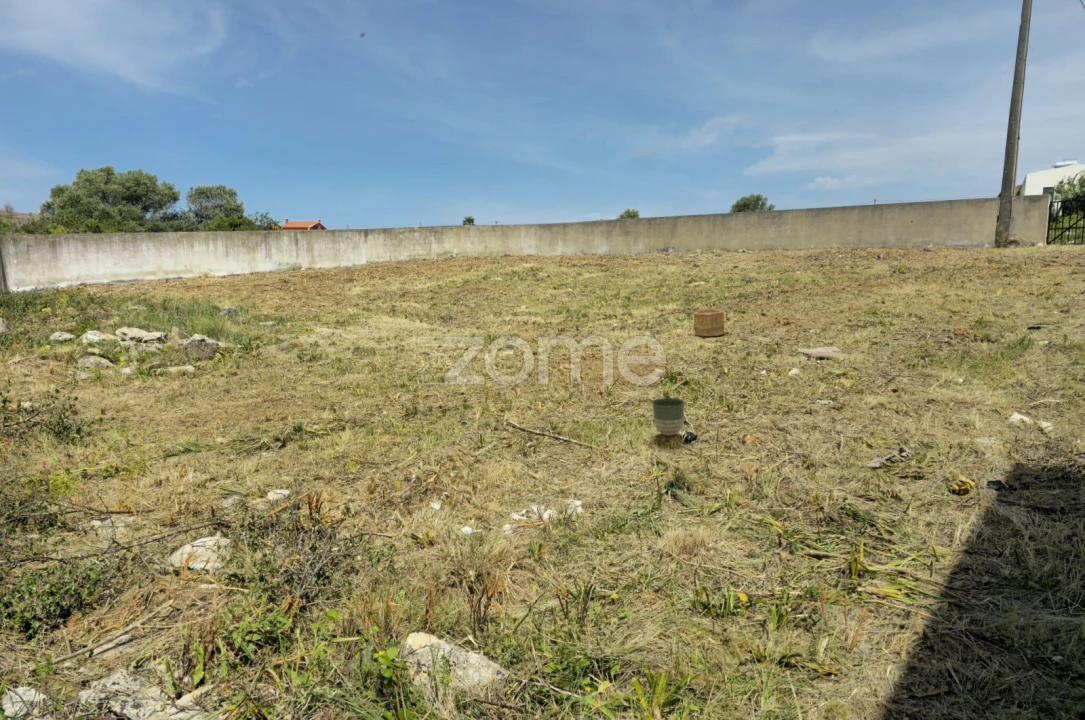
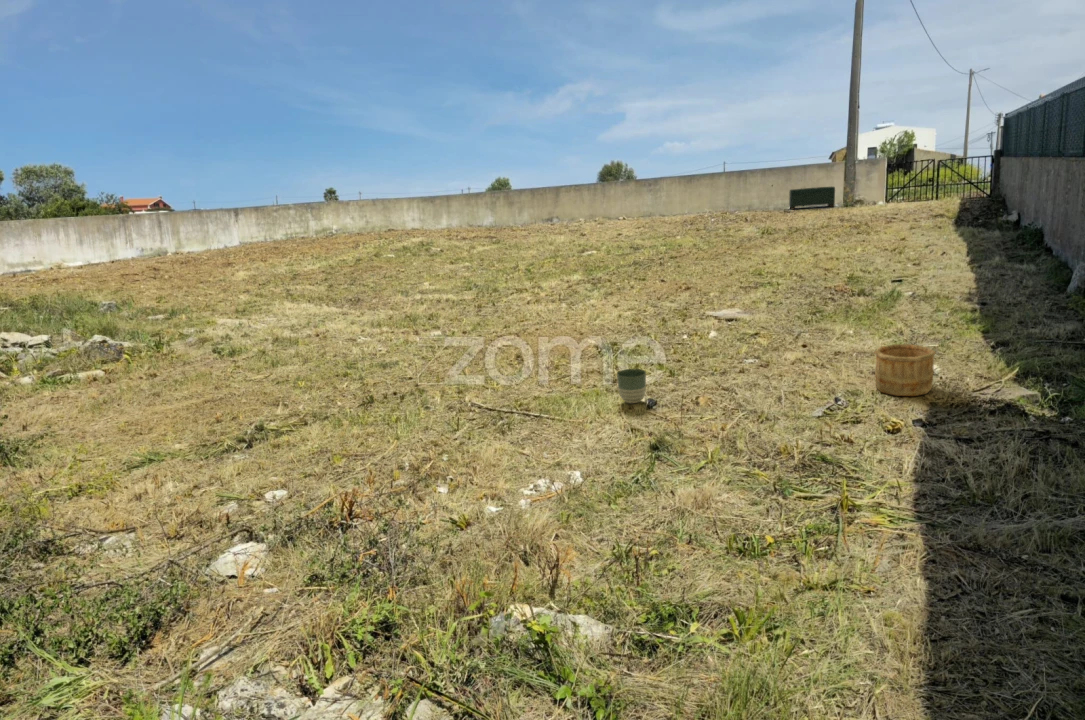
bench: none [934,223,991,248] -> present [789,187,835,210]
wooden bucket: present [693,309,724,337] -> present [874,344,936,396]

